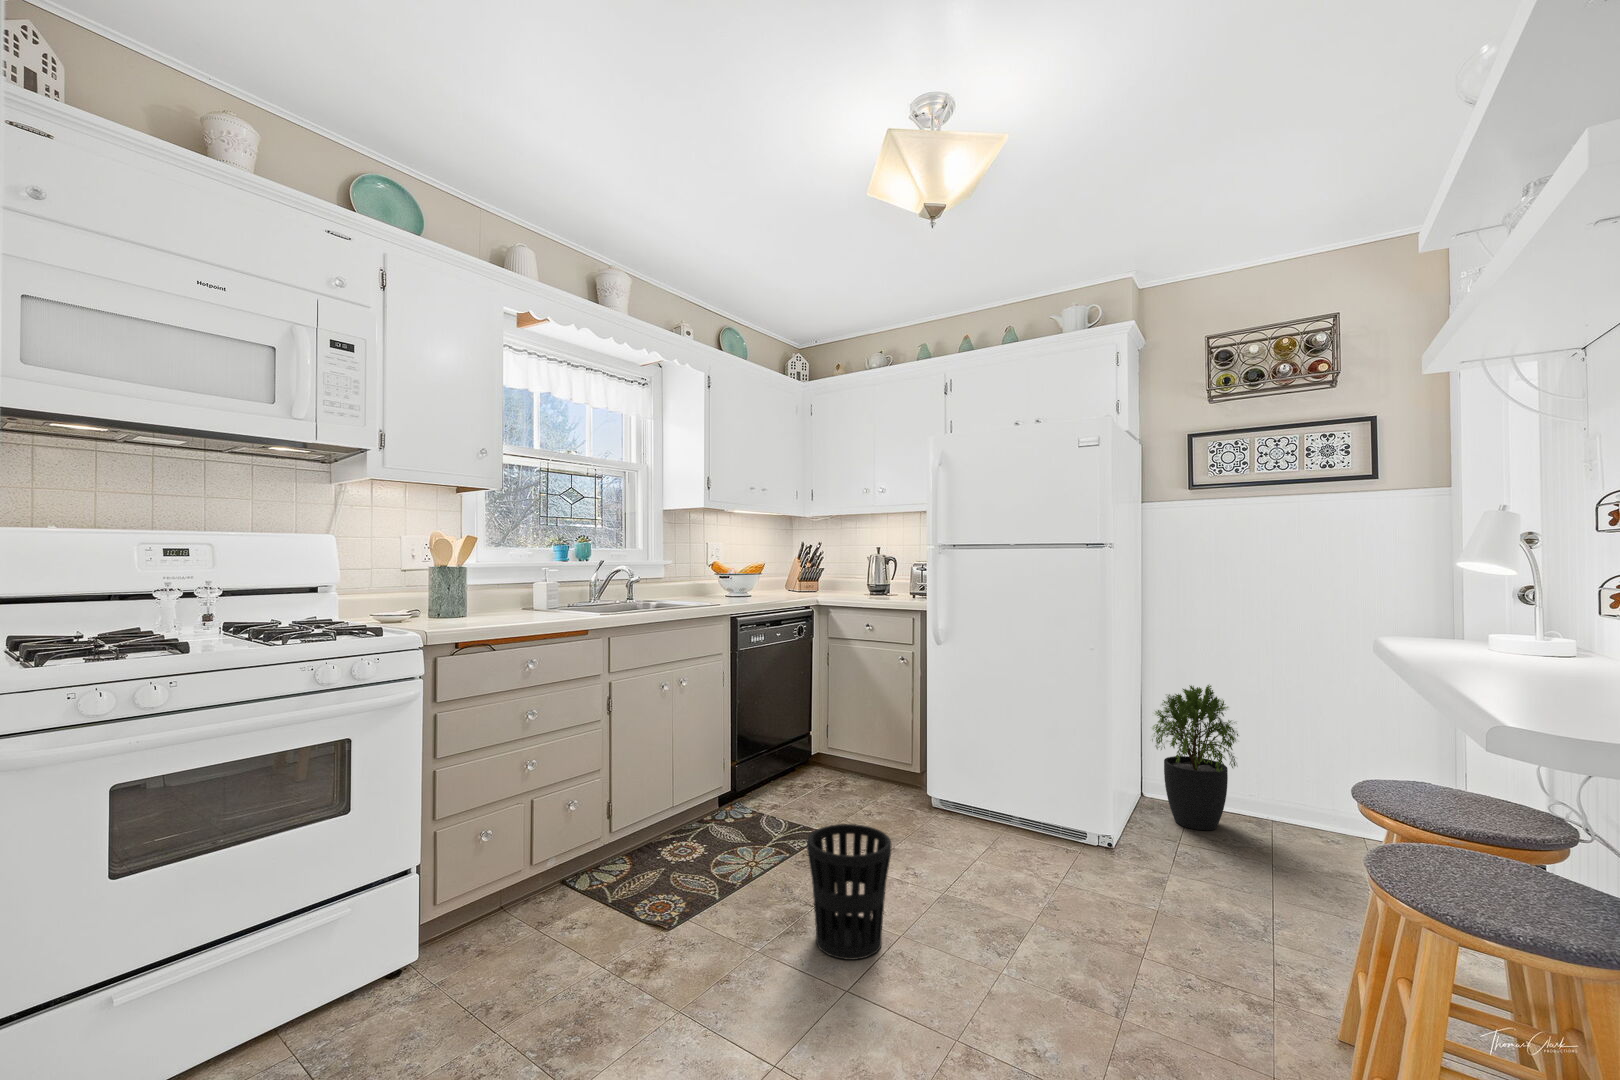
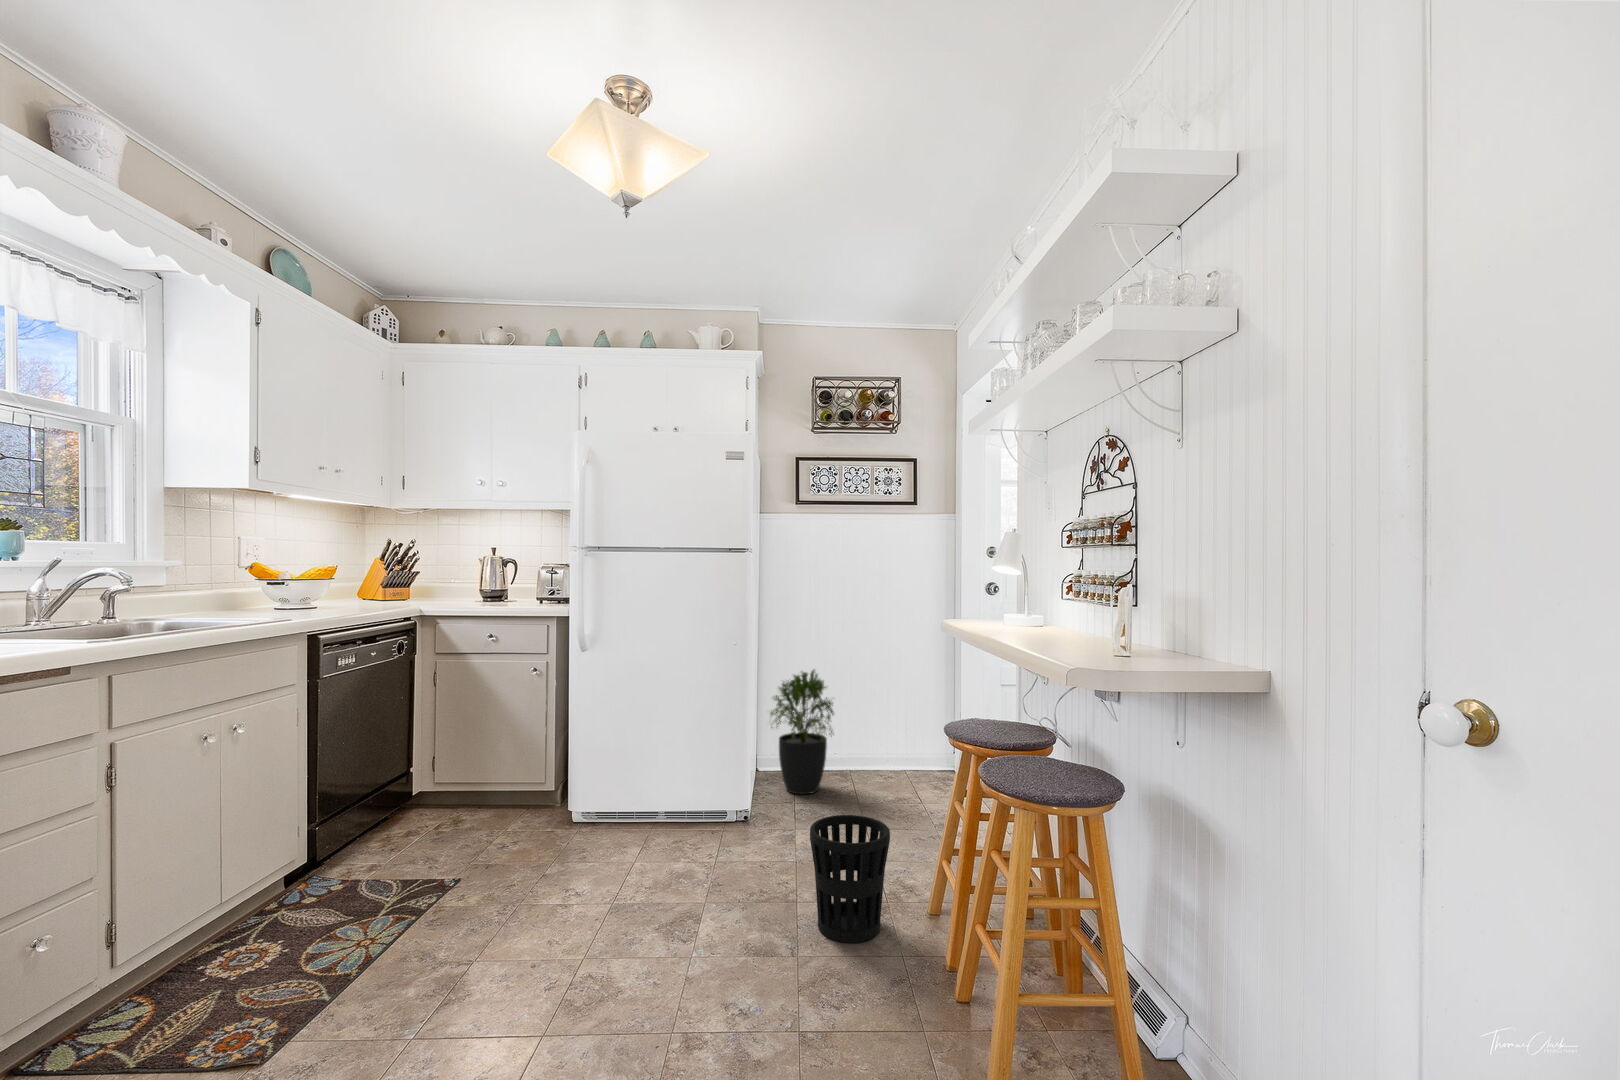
wastebasket: present [807,824,891,960] -> present [810,815,890,943]

